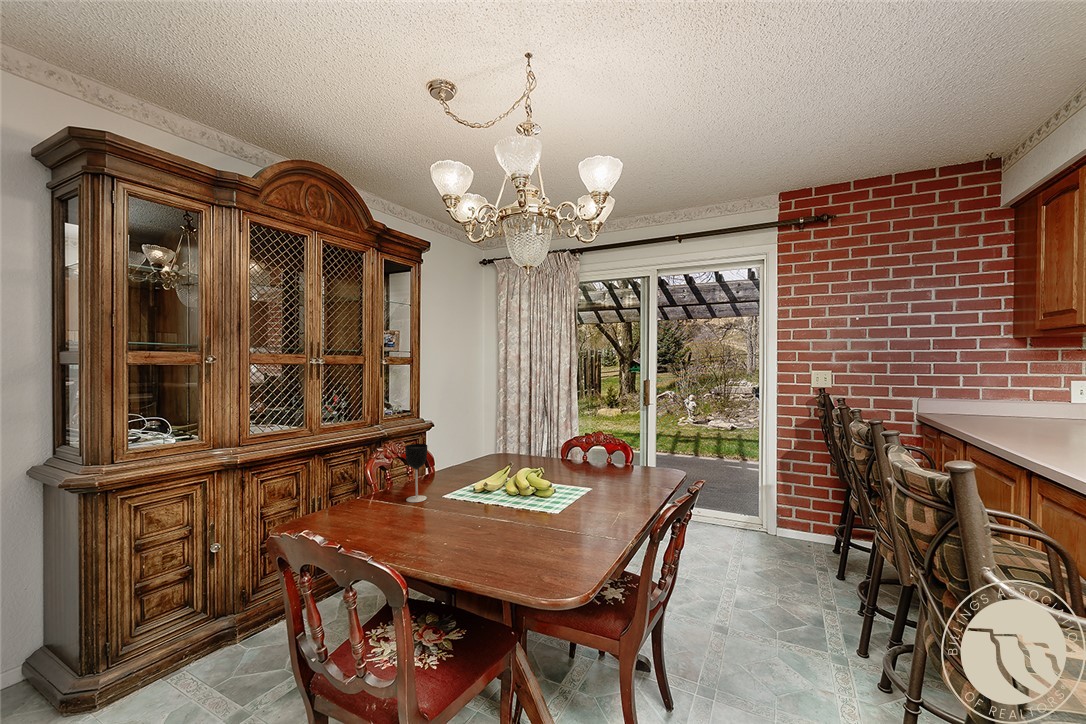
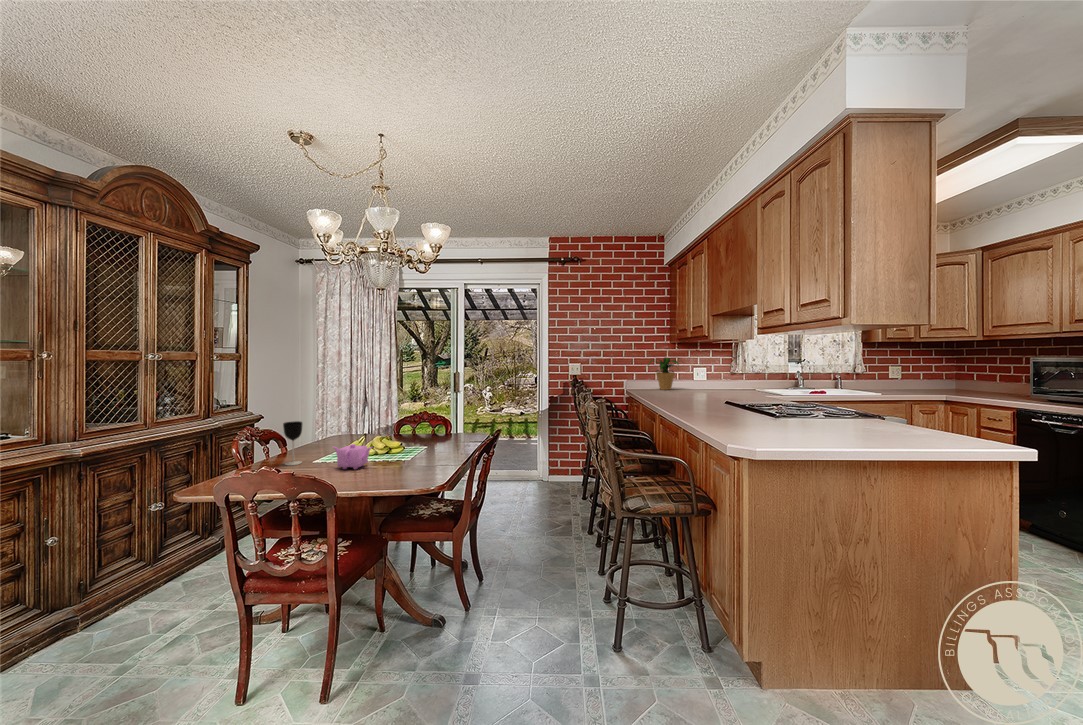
potted plant: none [972,362,1063,421] -> present [649,358,679,390]
teapot: none [450,488,499,529] -> present [333,444,372,469]

